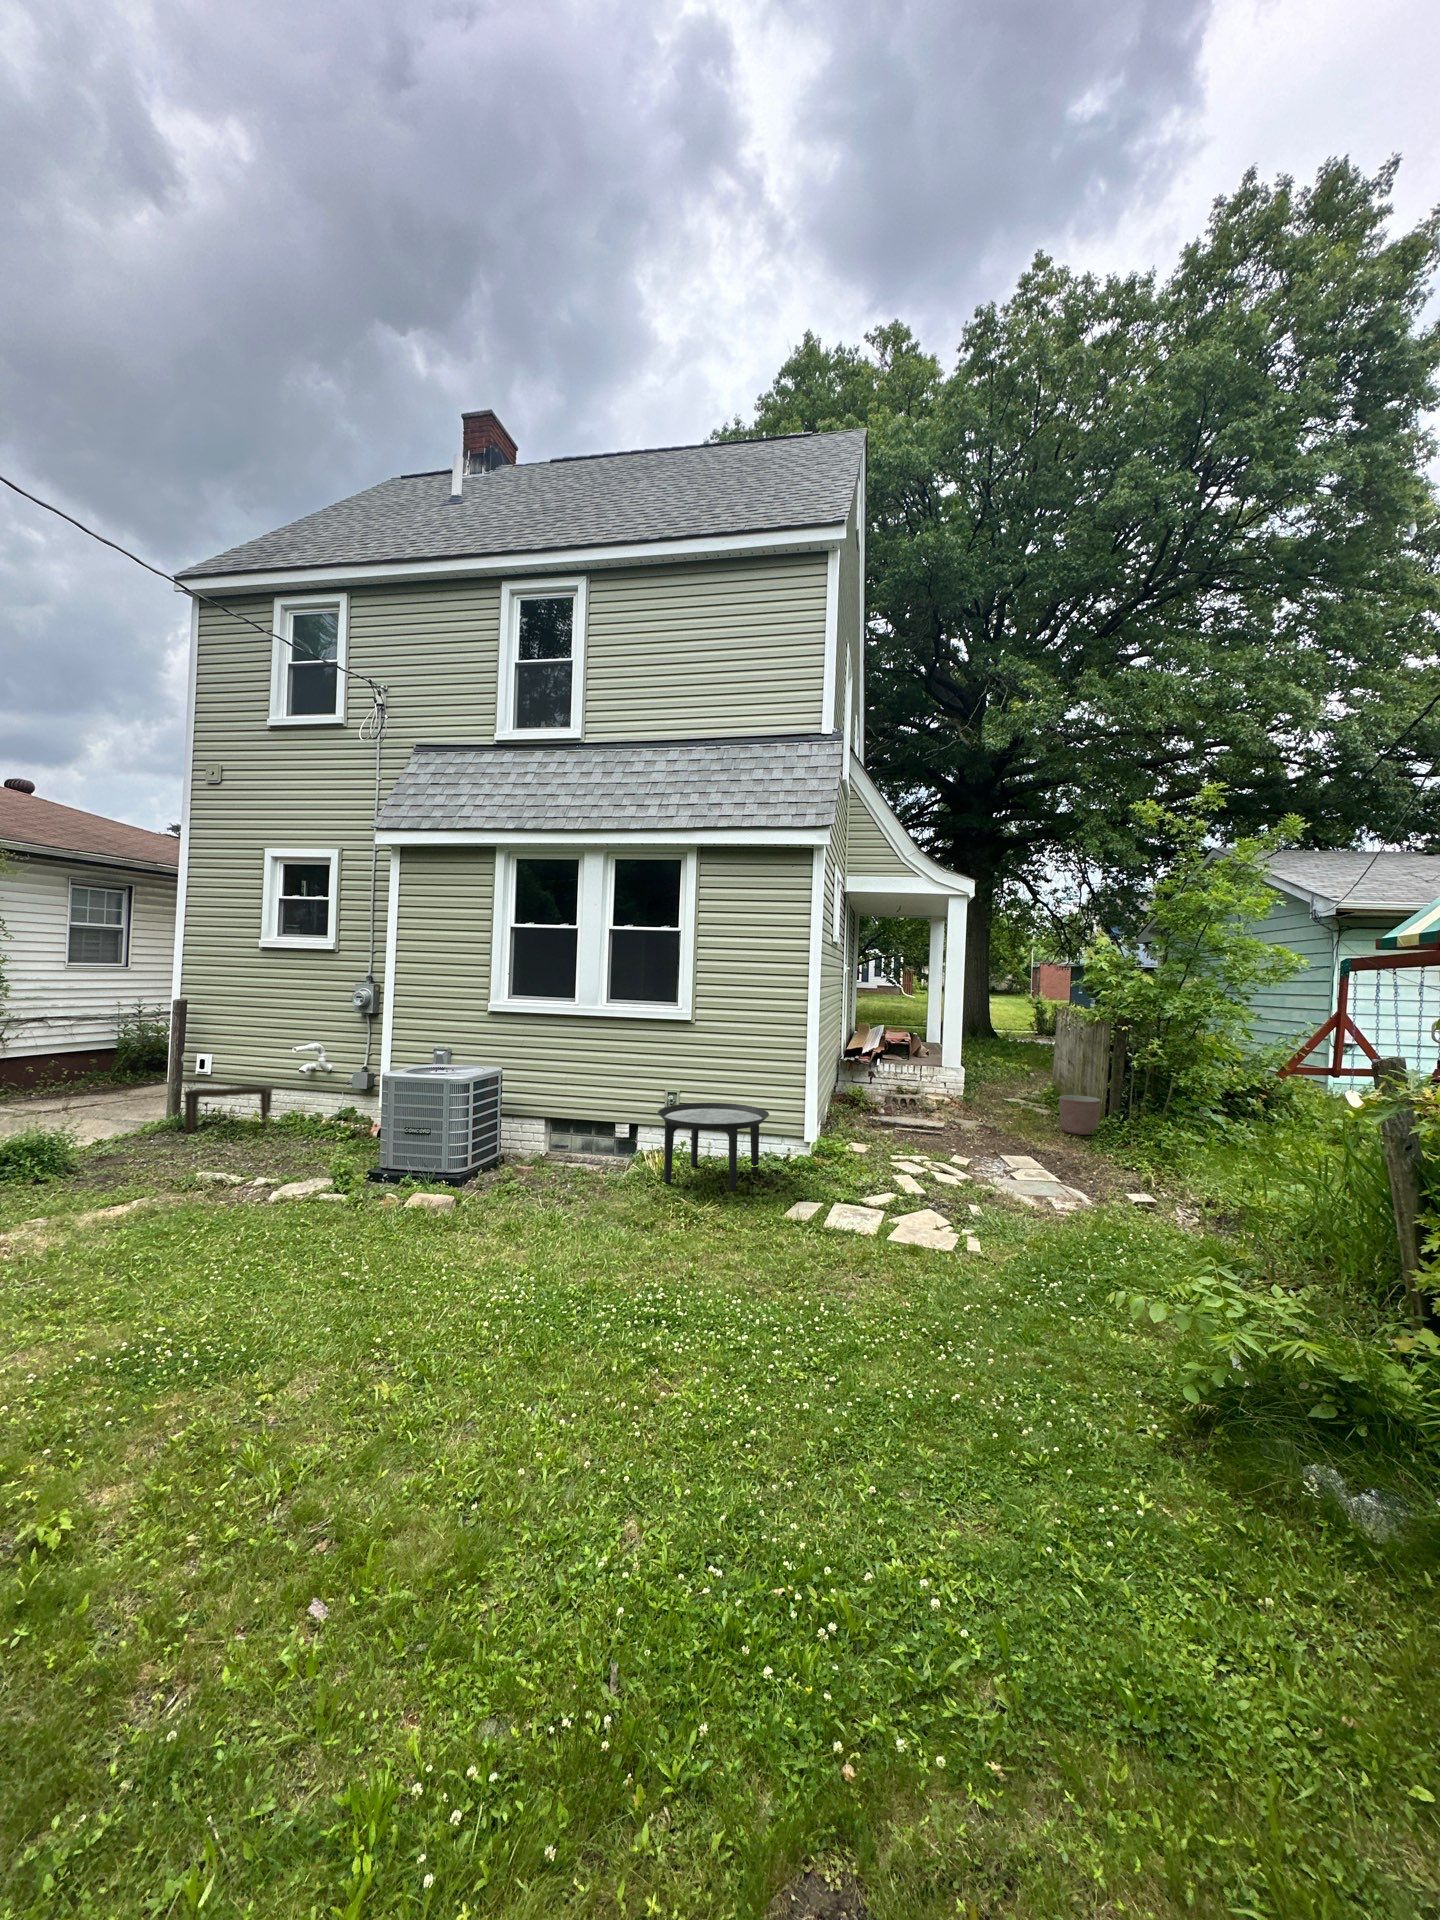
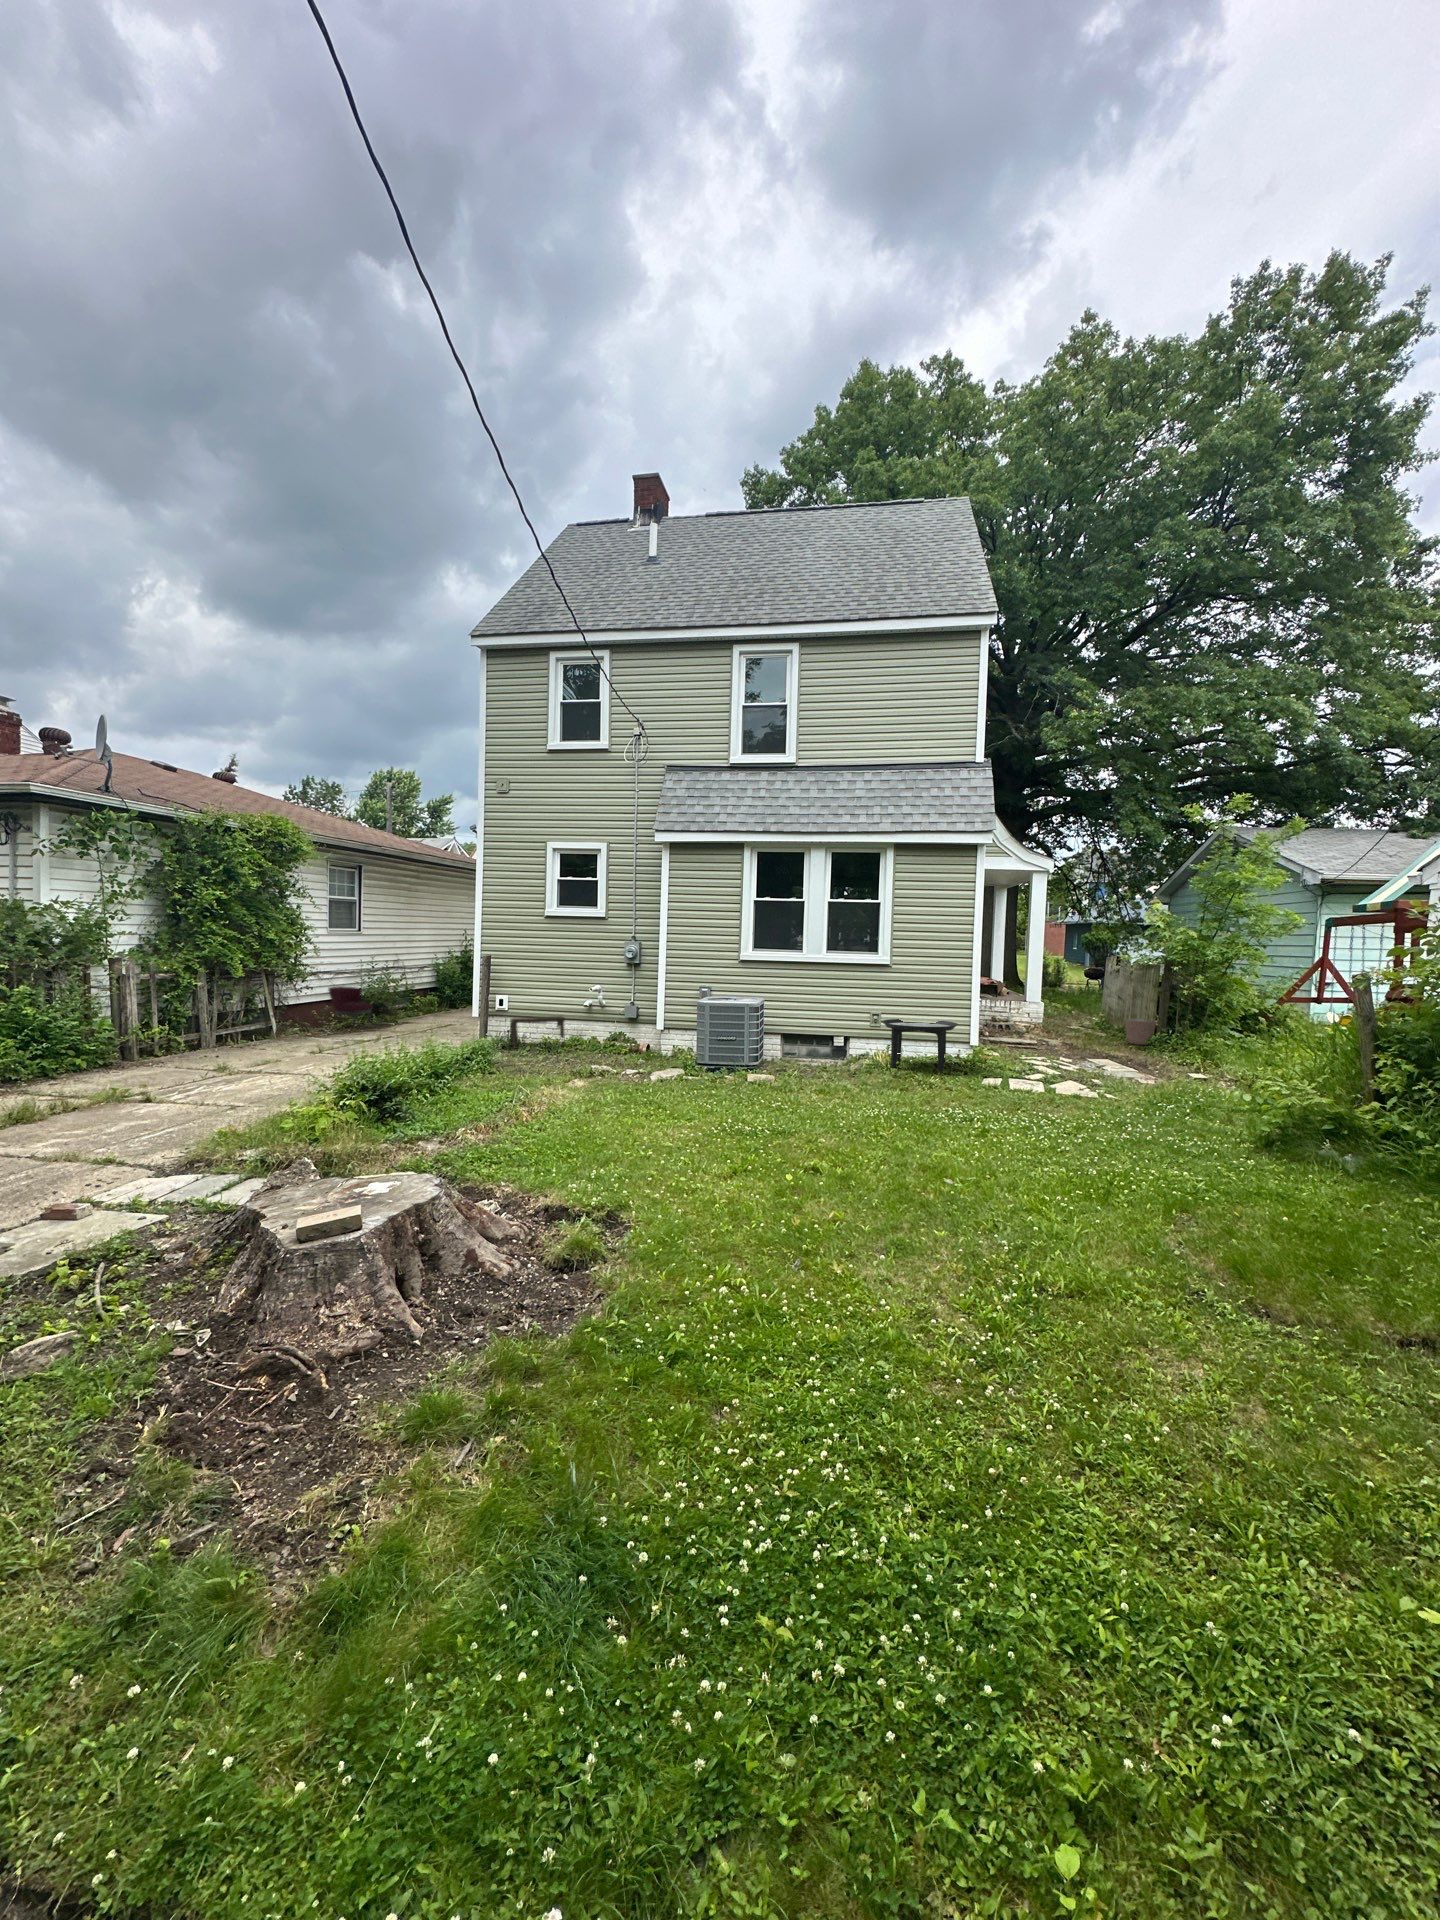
chair: none [37,1036,105,1091] -> present [328,986,372,1027]

